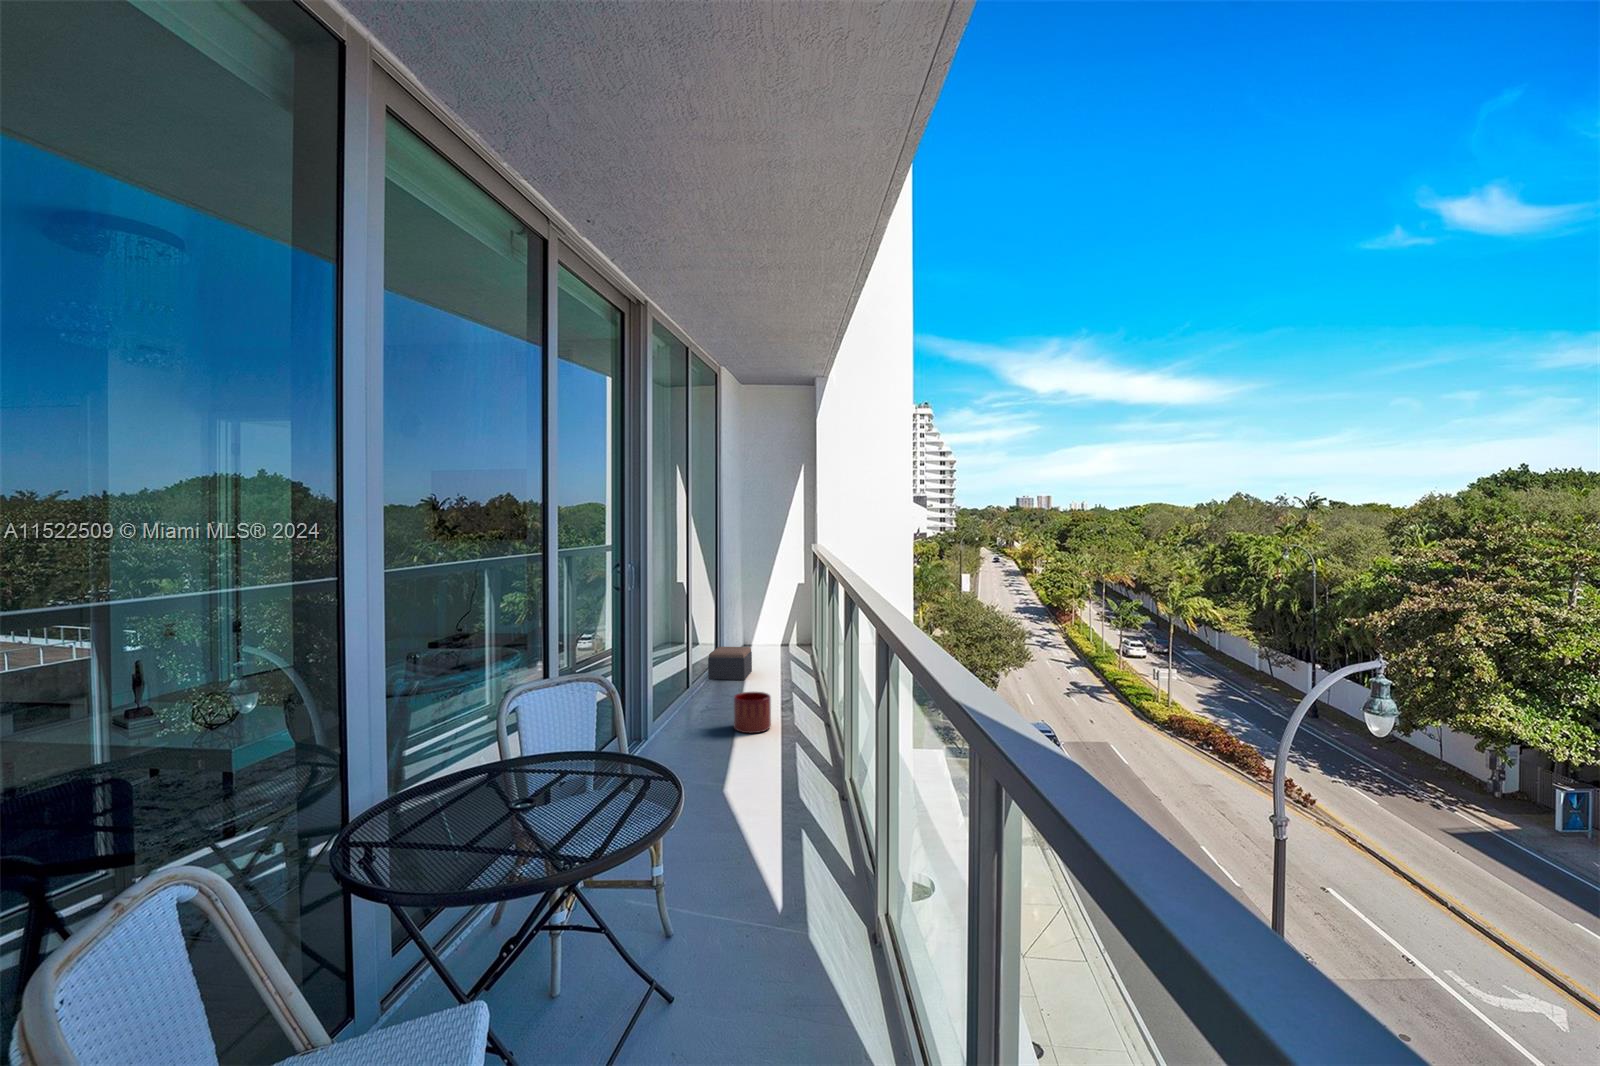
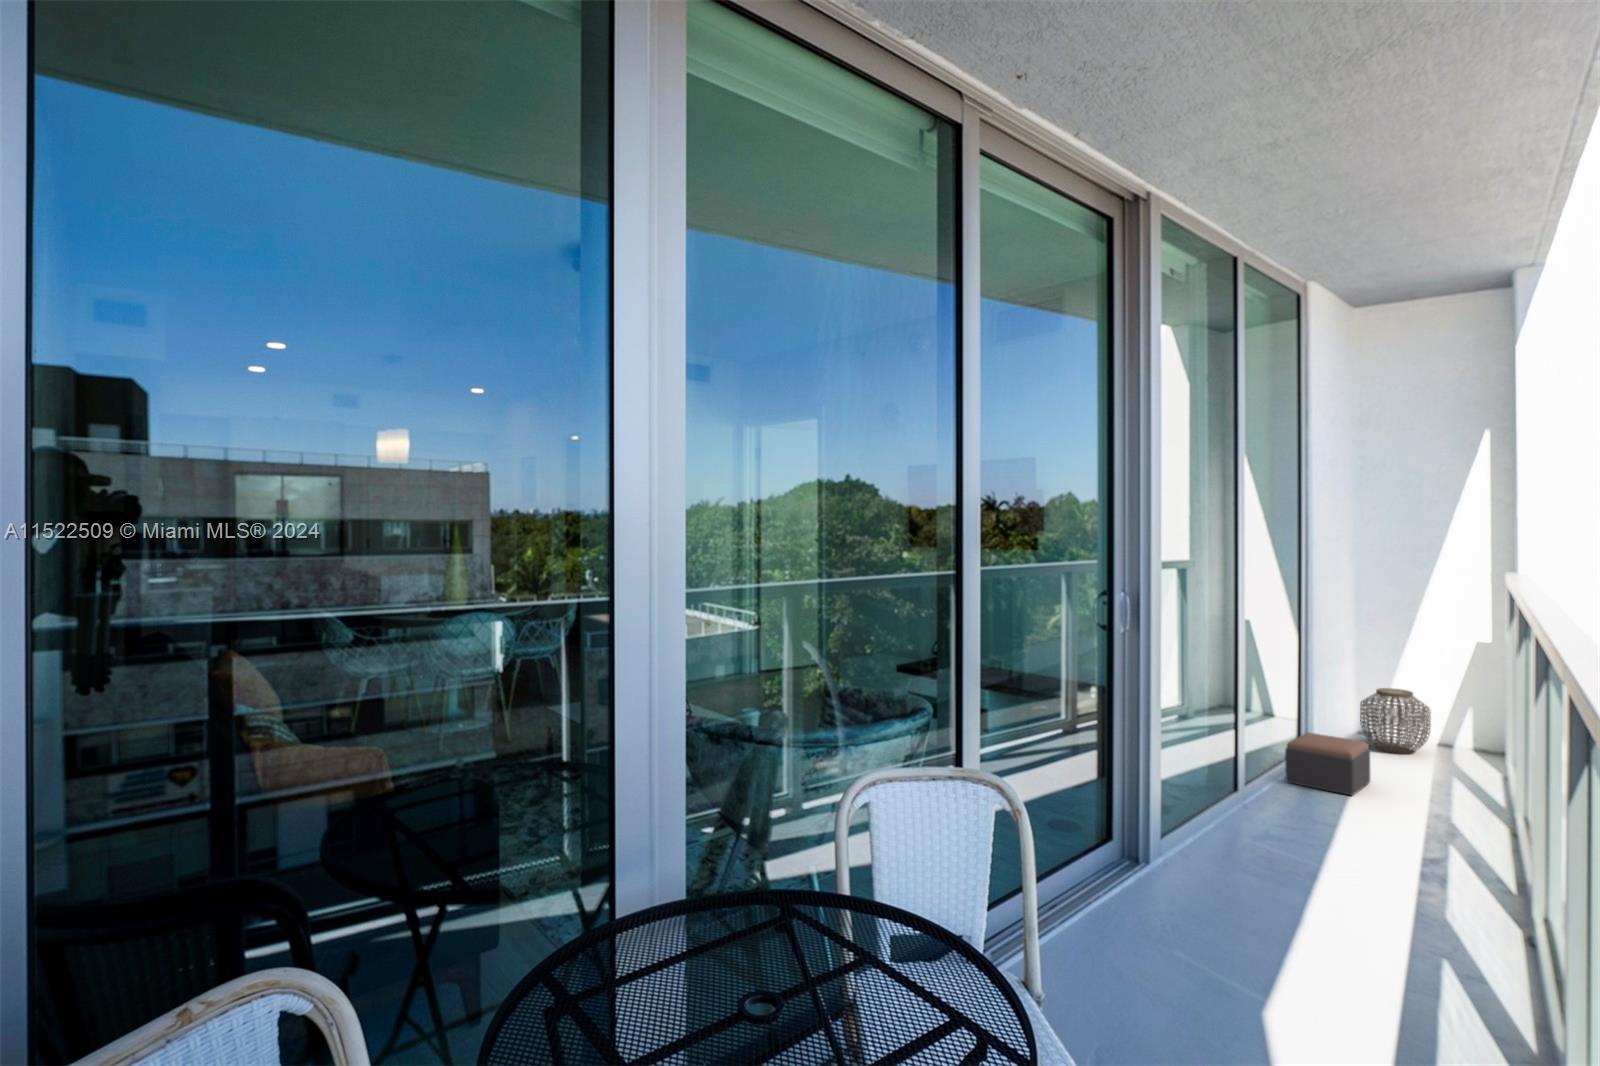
woven basket: none [743,615,778,655] -> present [1360,688,1431,754]
planter: present [733,692,771,733] -> none [1312,829,1390,910]

